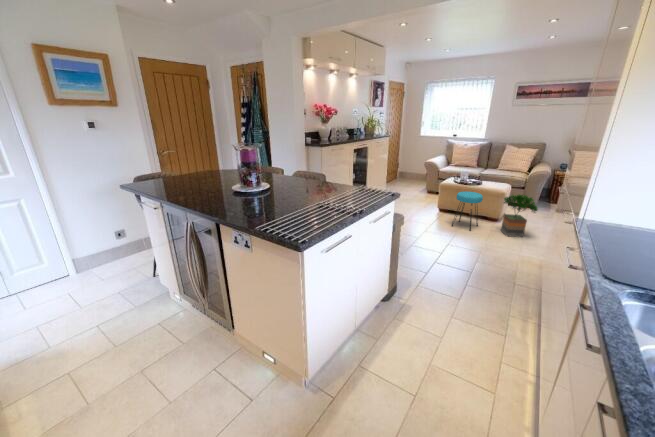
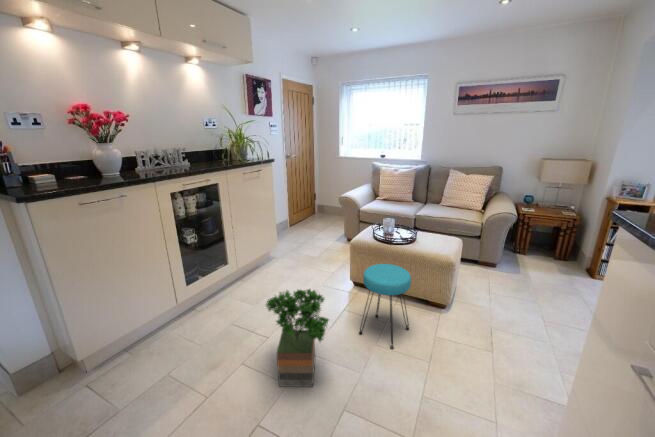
potted tree: present [501,195,538,237] -> present [266,289,329,387]

